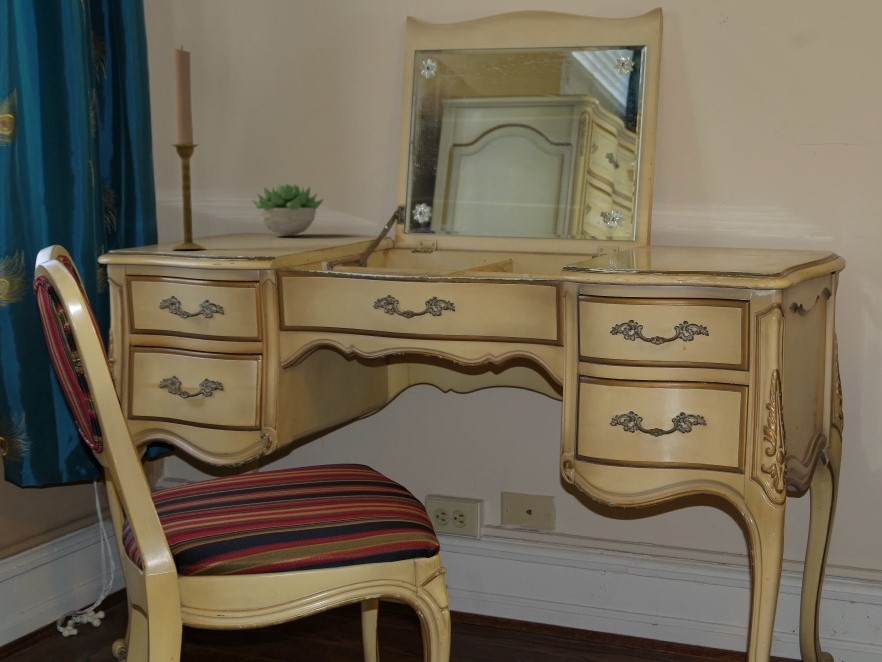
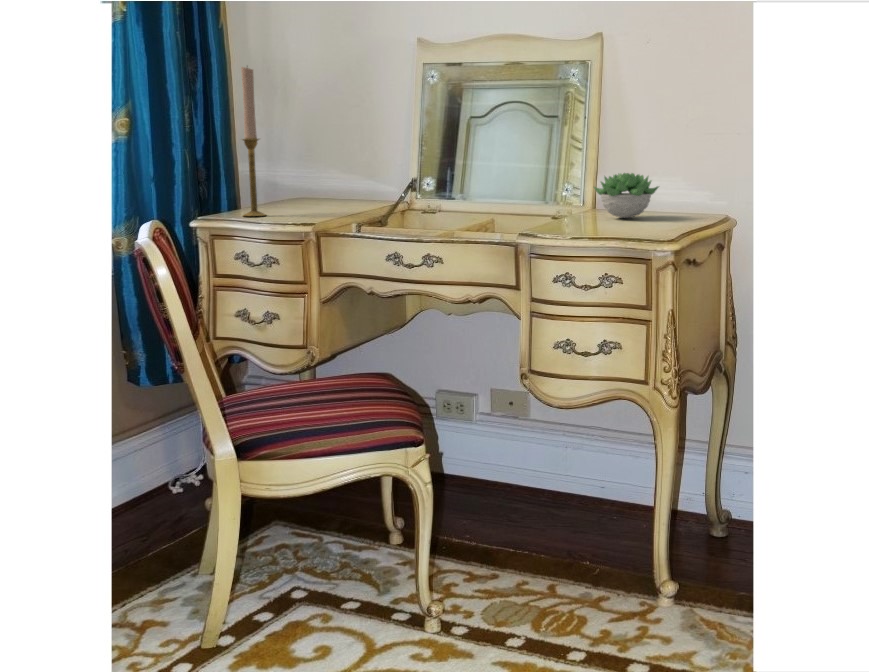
succulent plant: present [253,185,323,236] -> present [594,173,658,218]

